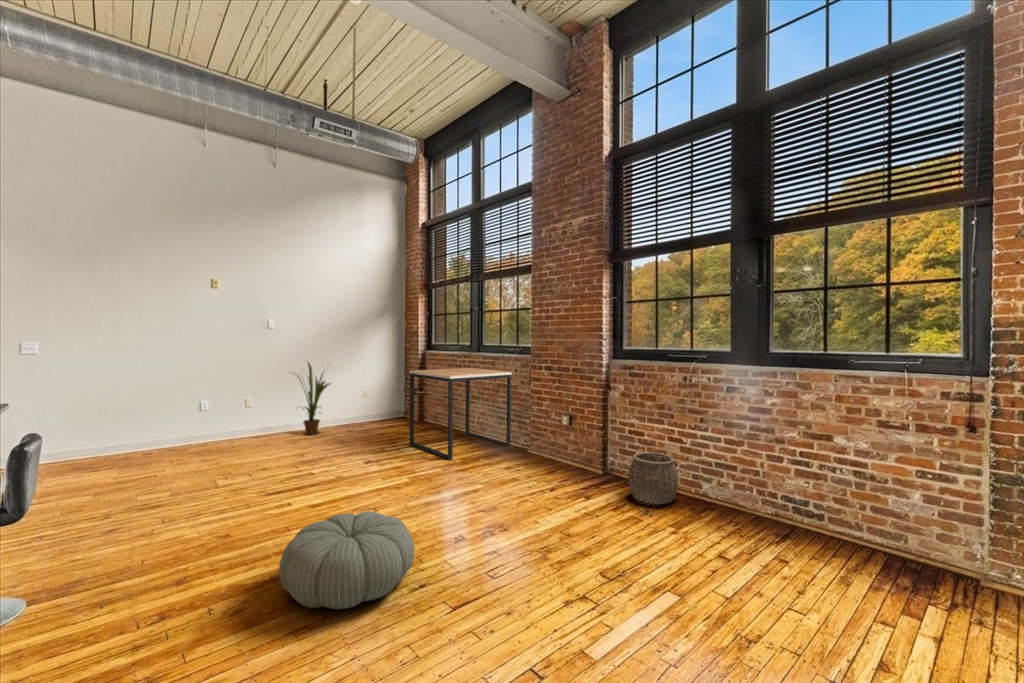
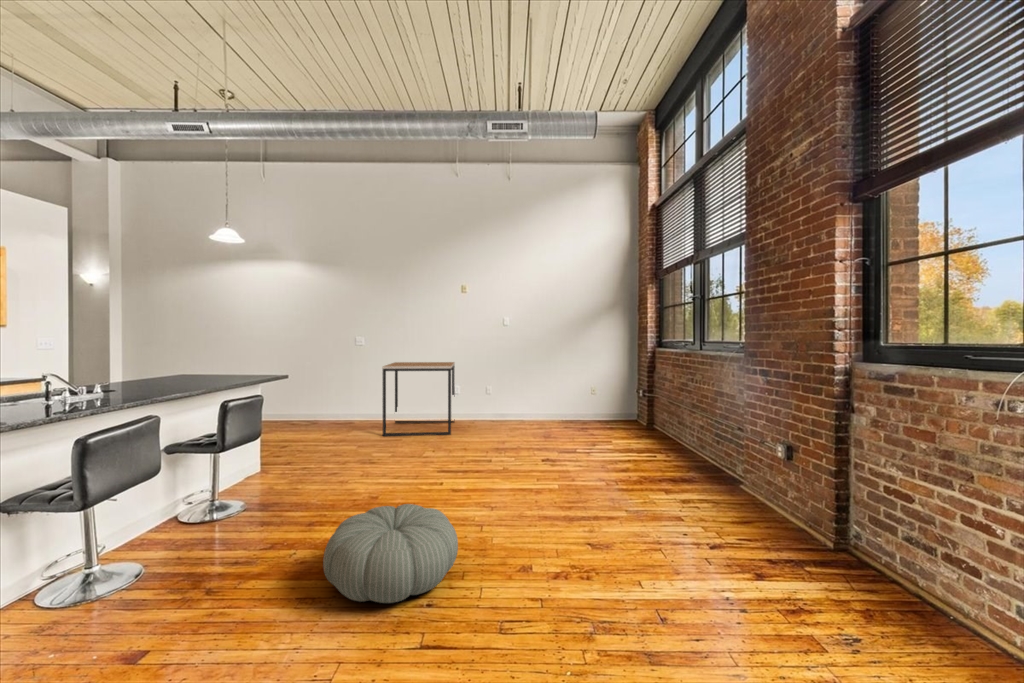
house plant: present [298,362,330,435] -> none [514,356,553,427]
side table: present [410,368,512,460] -> present [382,362,455,436]
woven basket: present [628,452,679,505] -> none [847,530,971,646]

